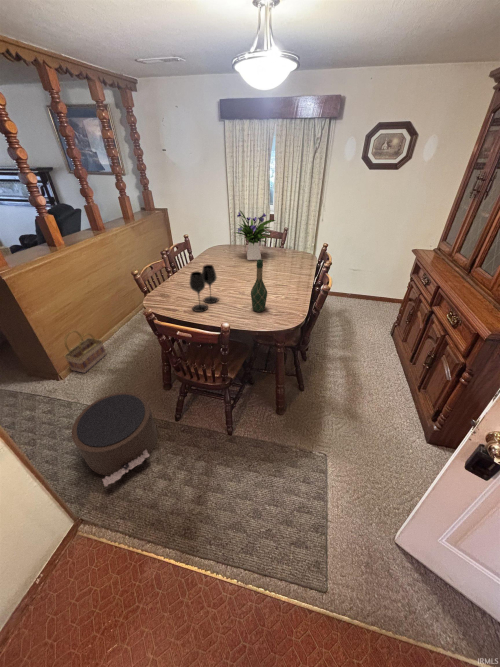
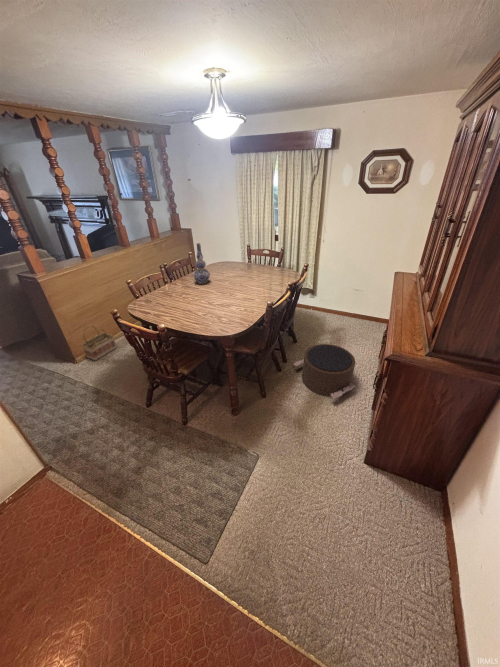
flower arrangement: present [236,211,275,260] -> none [223,232,262,276]
vase: none [204,223,224,271] -> present [193,243,210,284]
wine bottle: present [251,259,267,312] -> none [206,275,220,319]
wine glass: present [189,265,218,312] -> none [158,278,188,316]
pouf: present [72,392,157,486] -> present [294,344,355,398]

